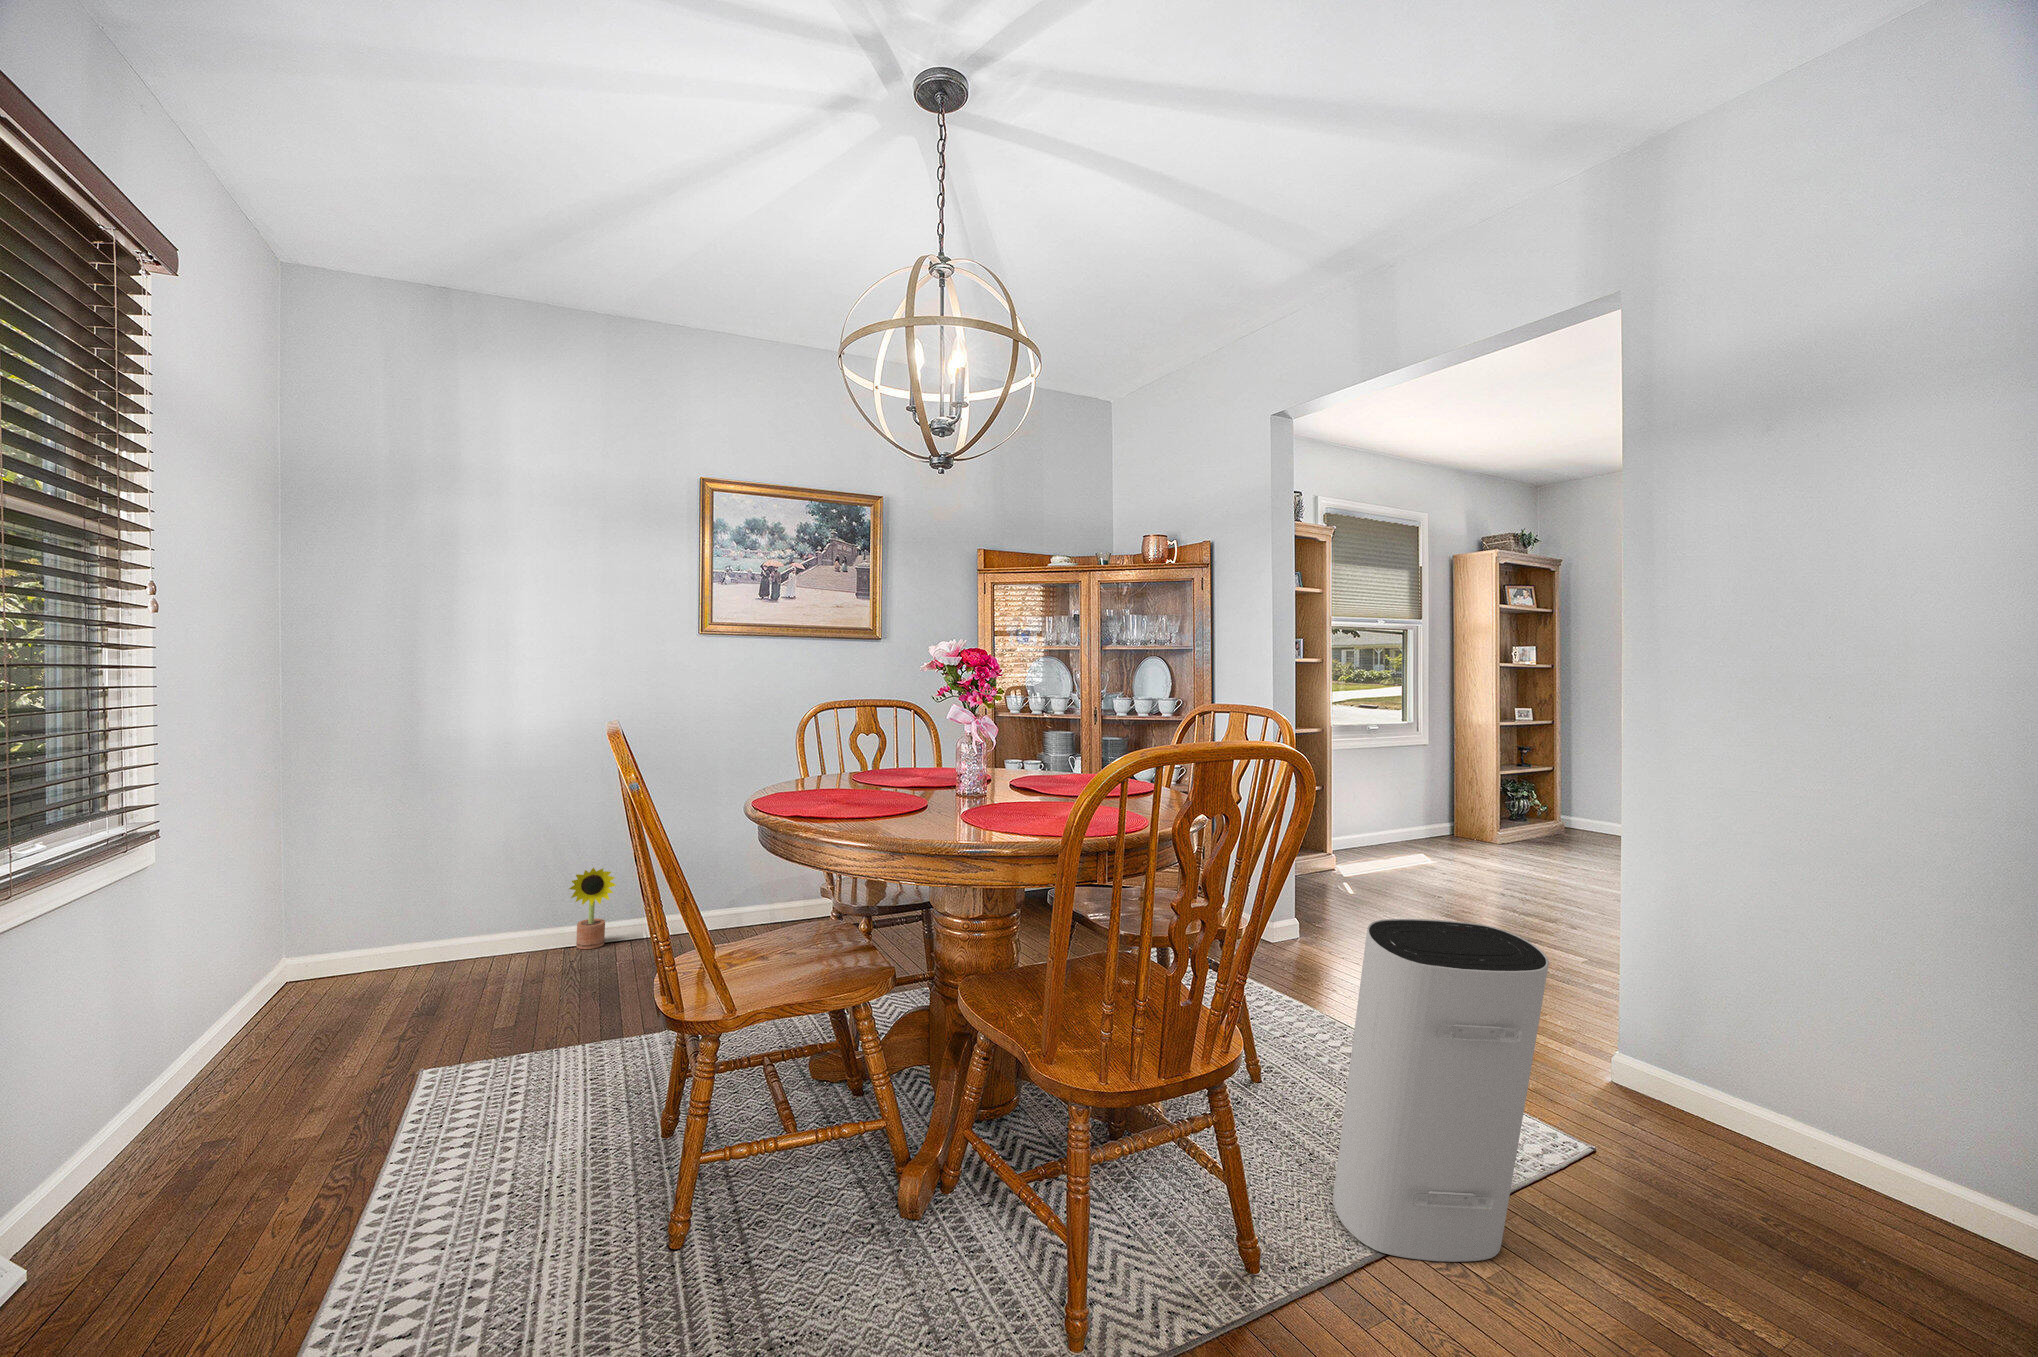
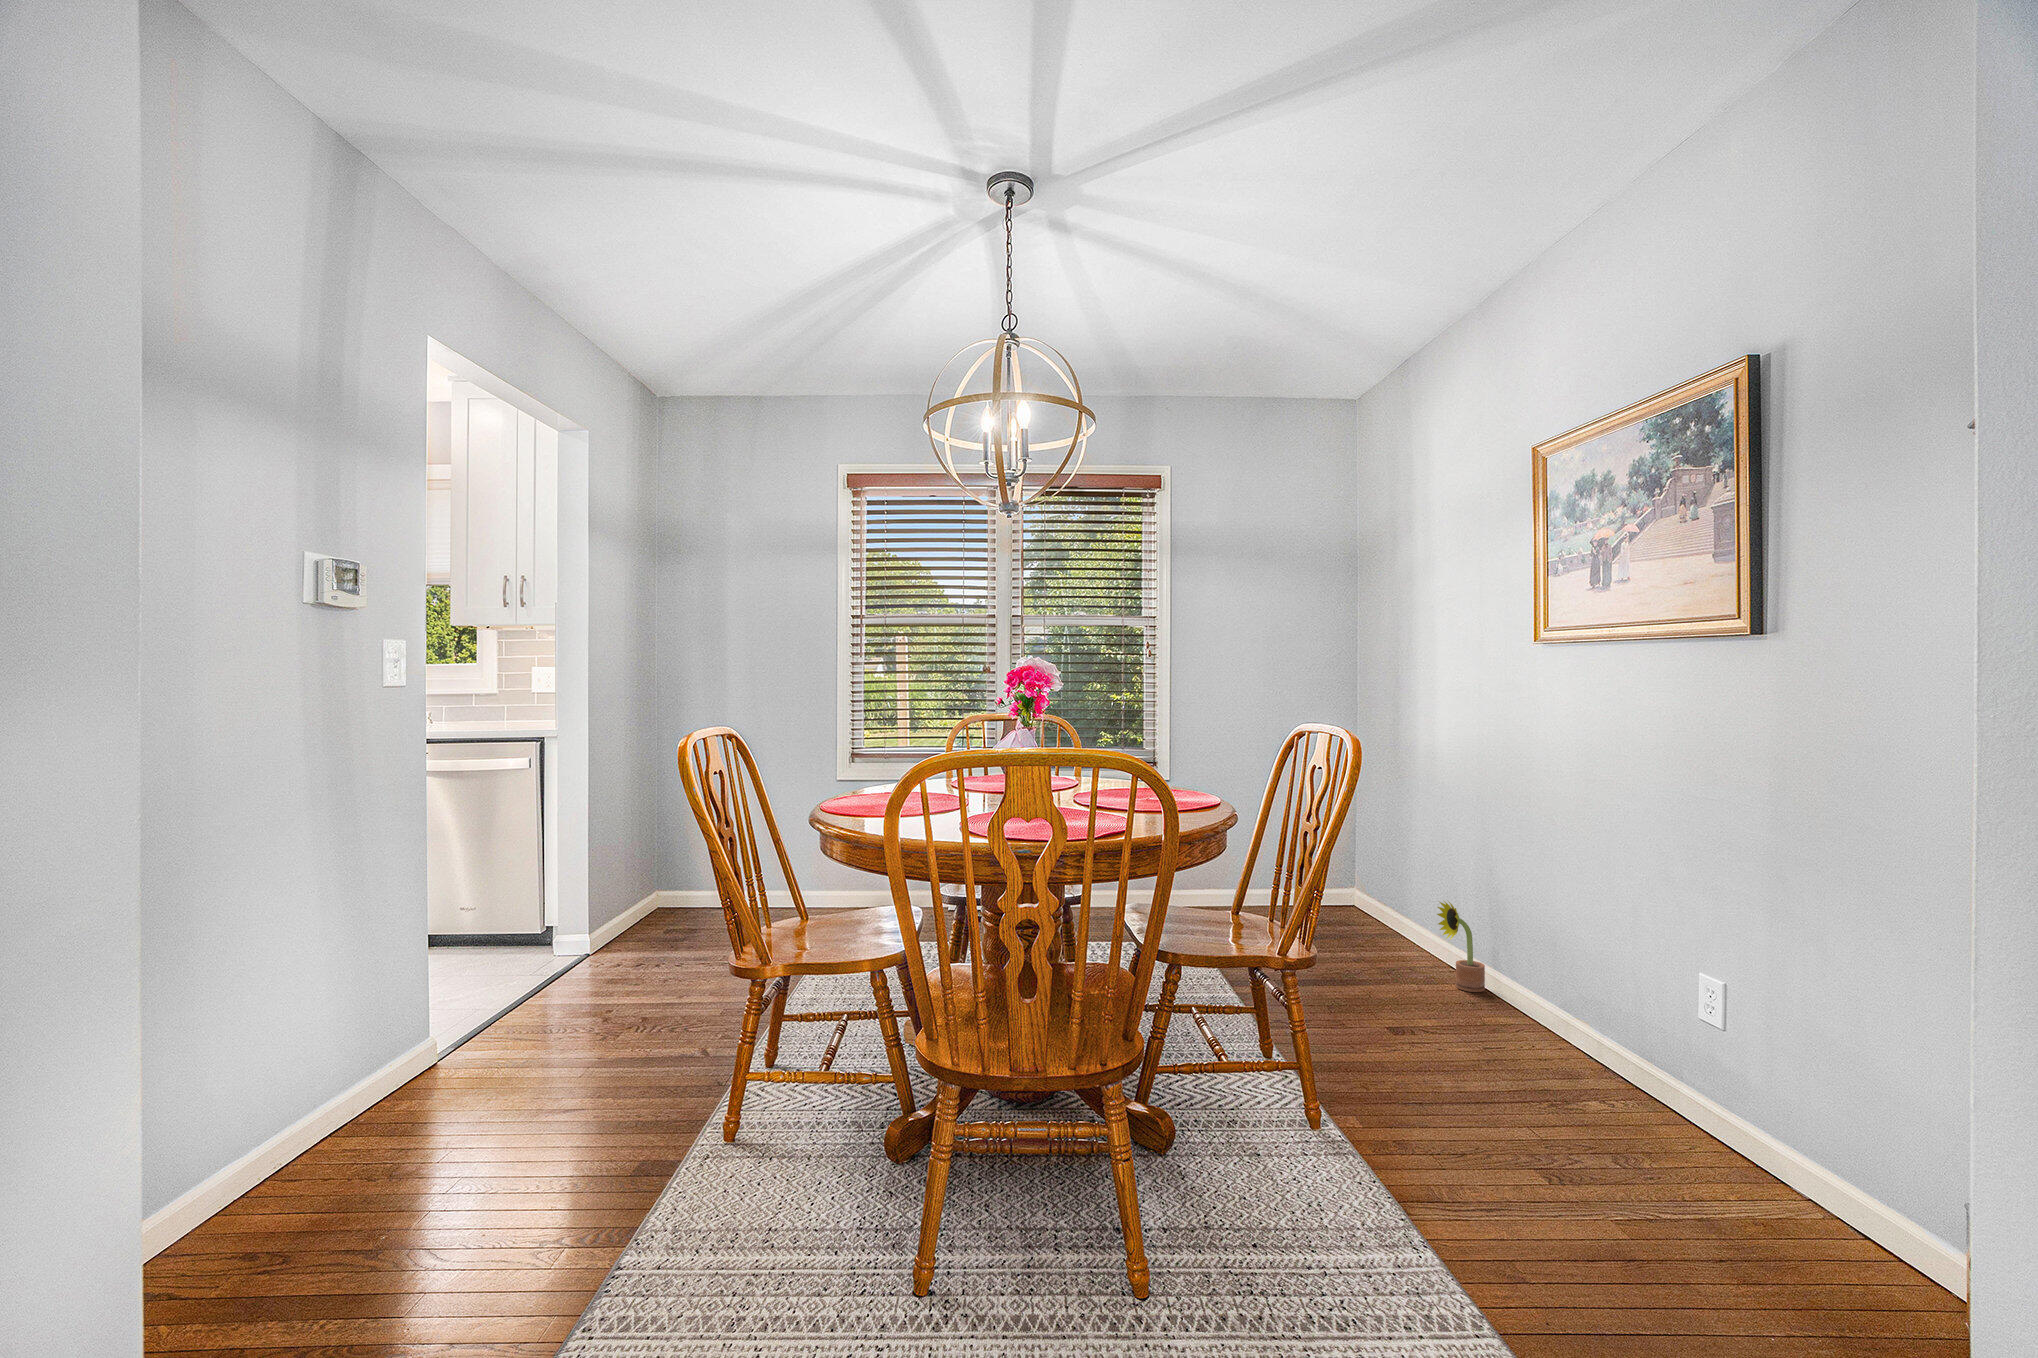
air purifier: present [1333,919,1549,1262] -> none [517,902,718,1293]

